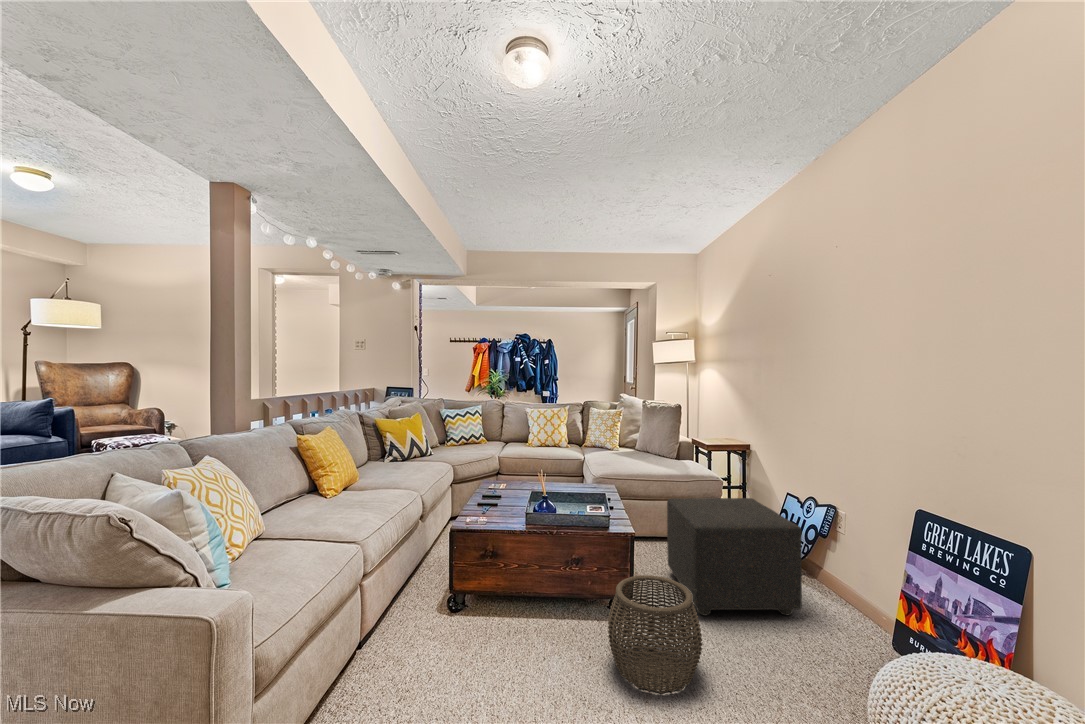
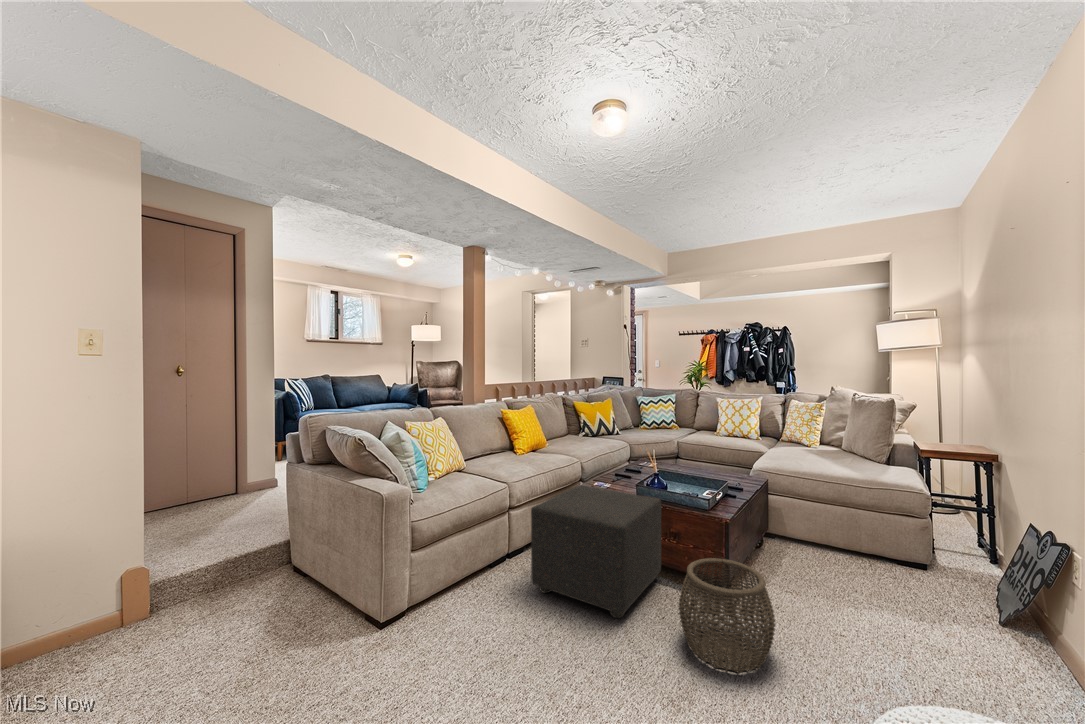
ottoman: present [667,498,802,616] -> present [531,485,661,618]

